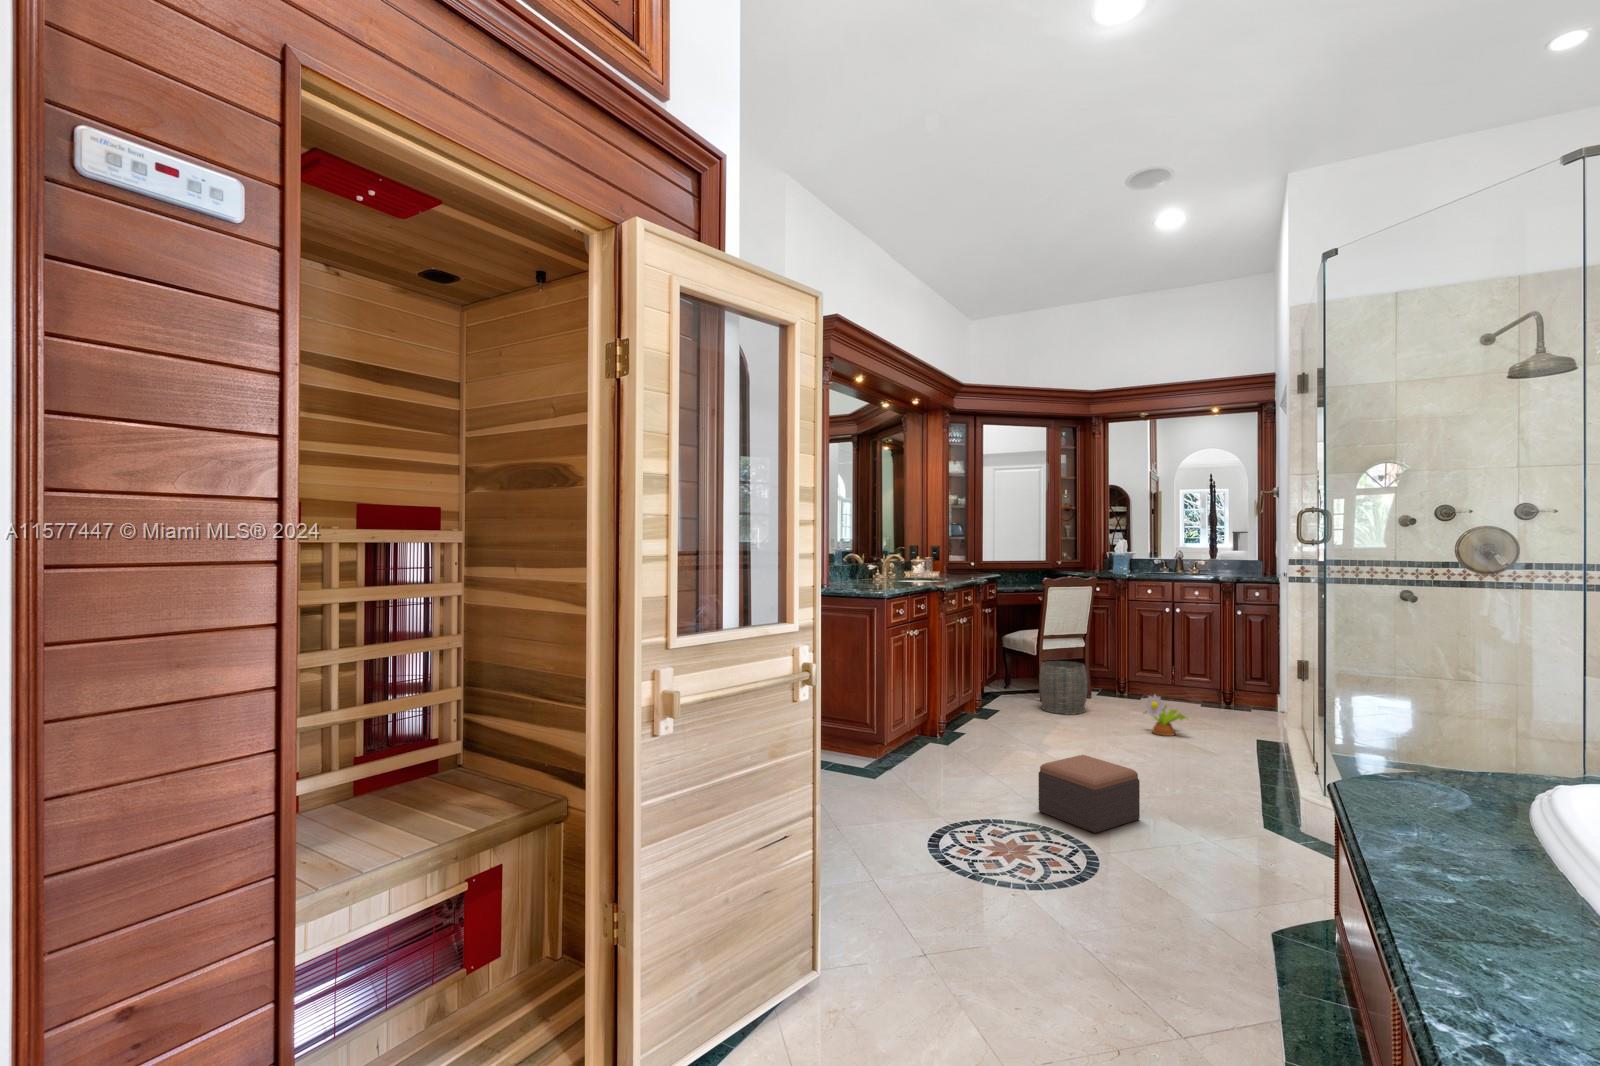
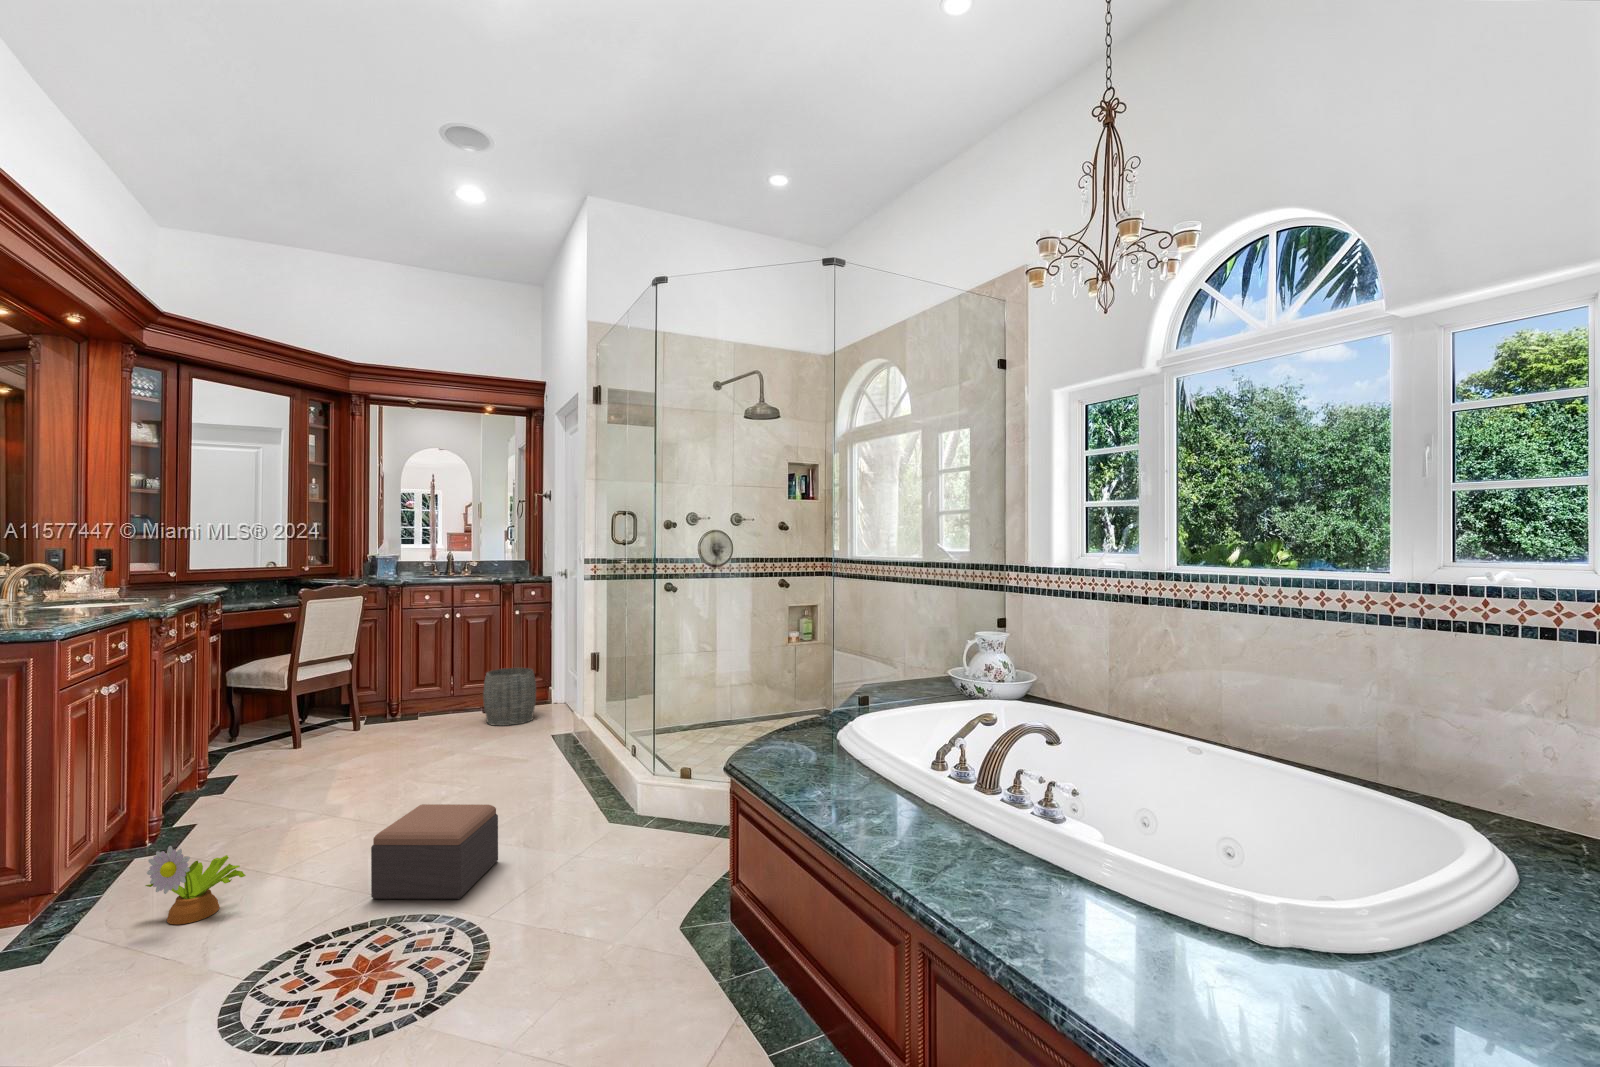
woven basket: present [1039,661,1088,715] -> present [483,668,536,726]
decorative plant: present [1145,695,1188,736] -> present [146,846,246,925]

